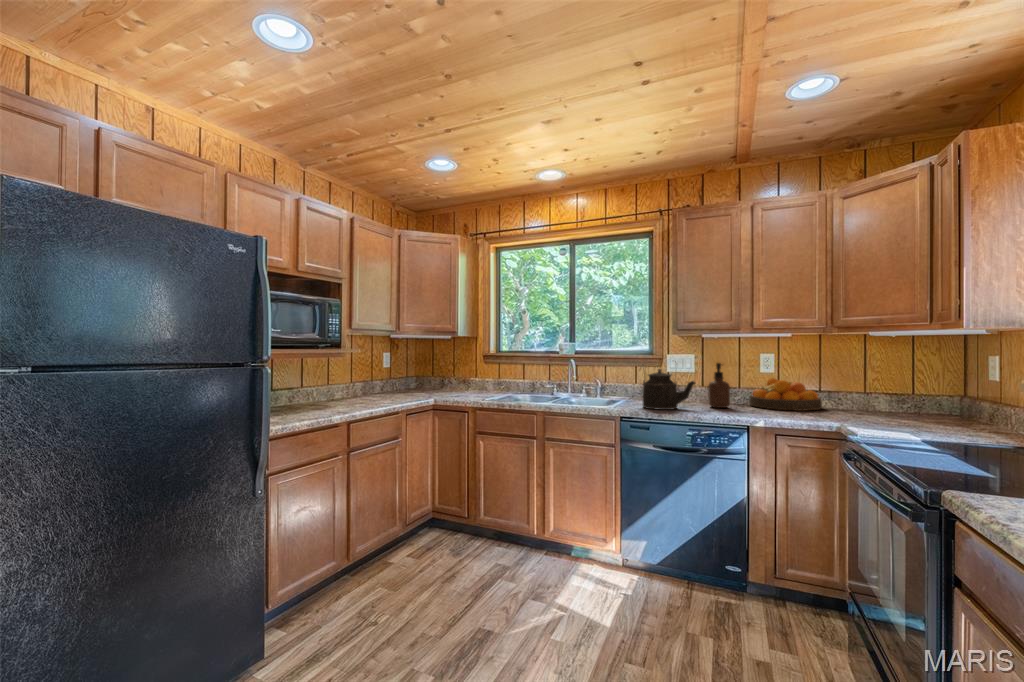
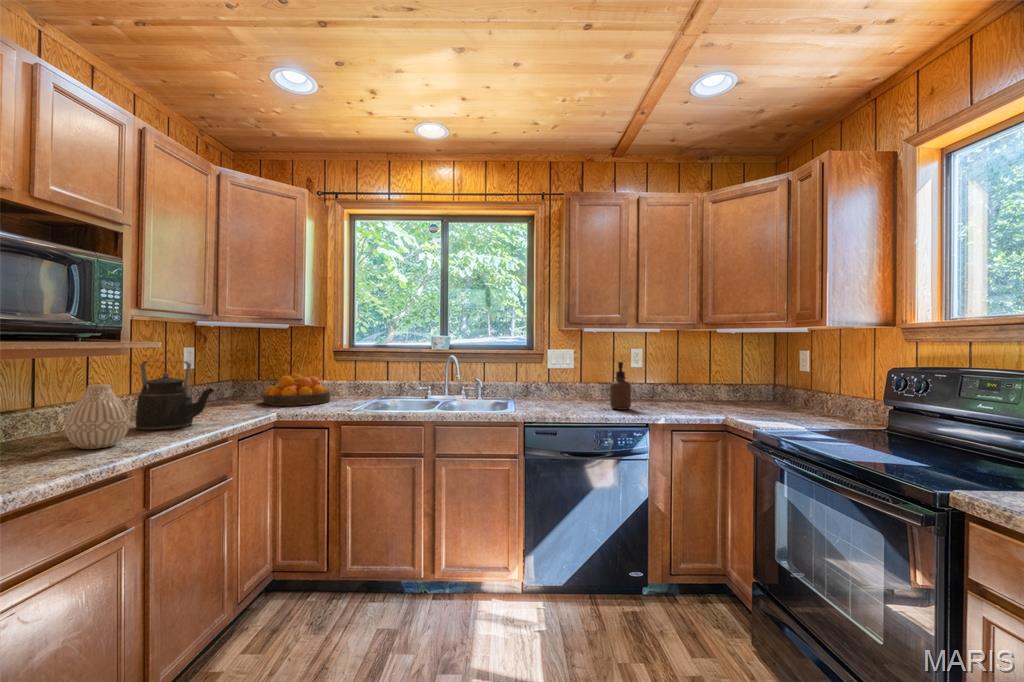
kettle: present [643,369,695,410] -> present [135,361,214,430]
vase: none [311,372,343,411] -> present [65,384,130,449]
fruit bowl: present [749,378,822,410] -> present [263,374,330,406]

